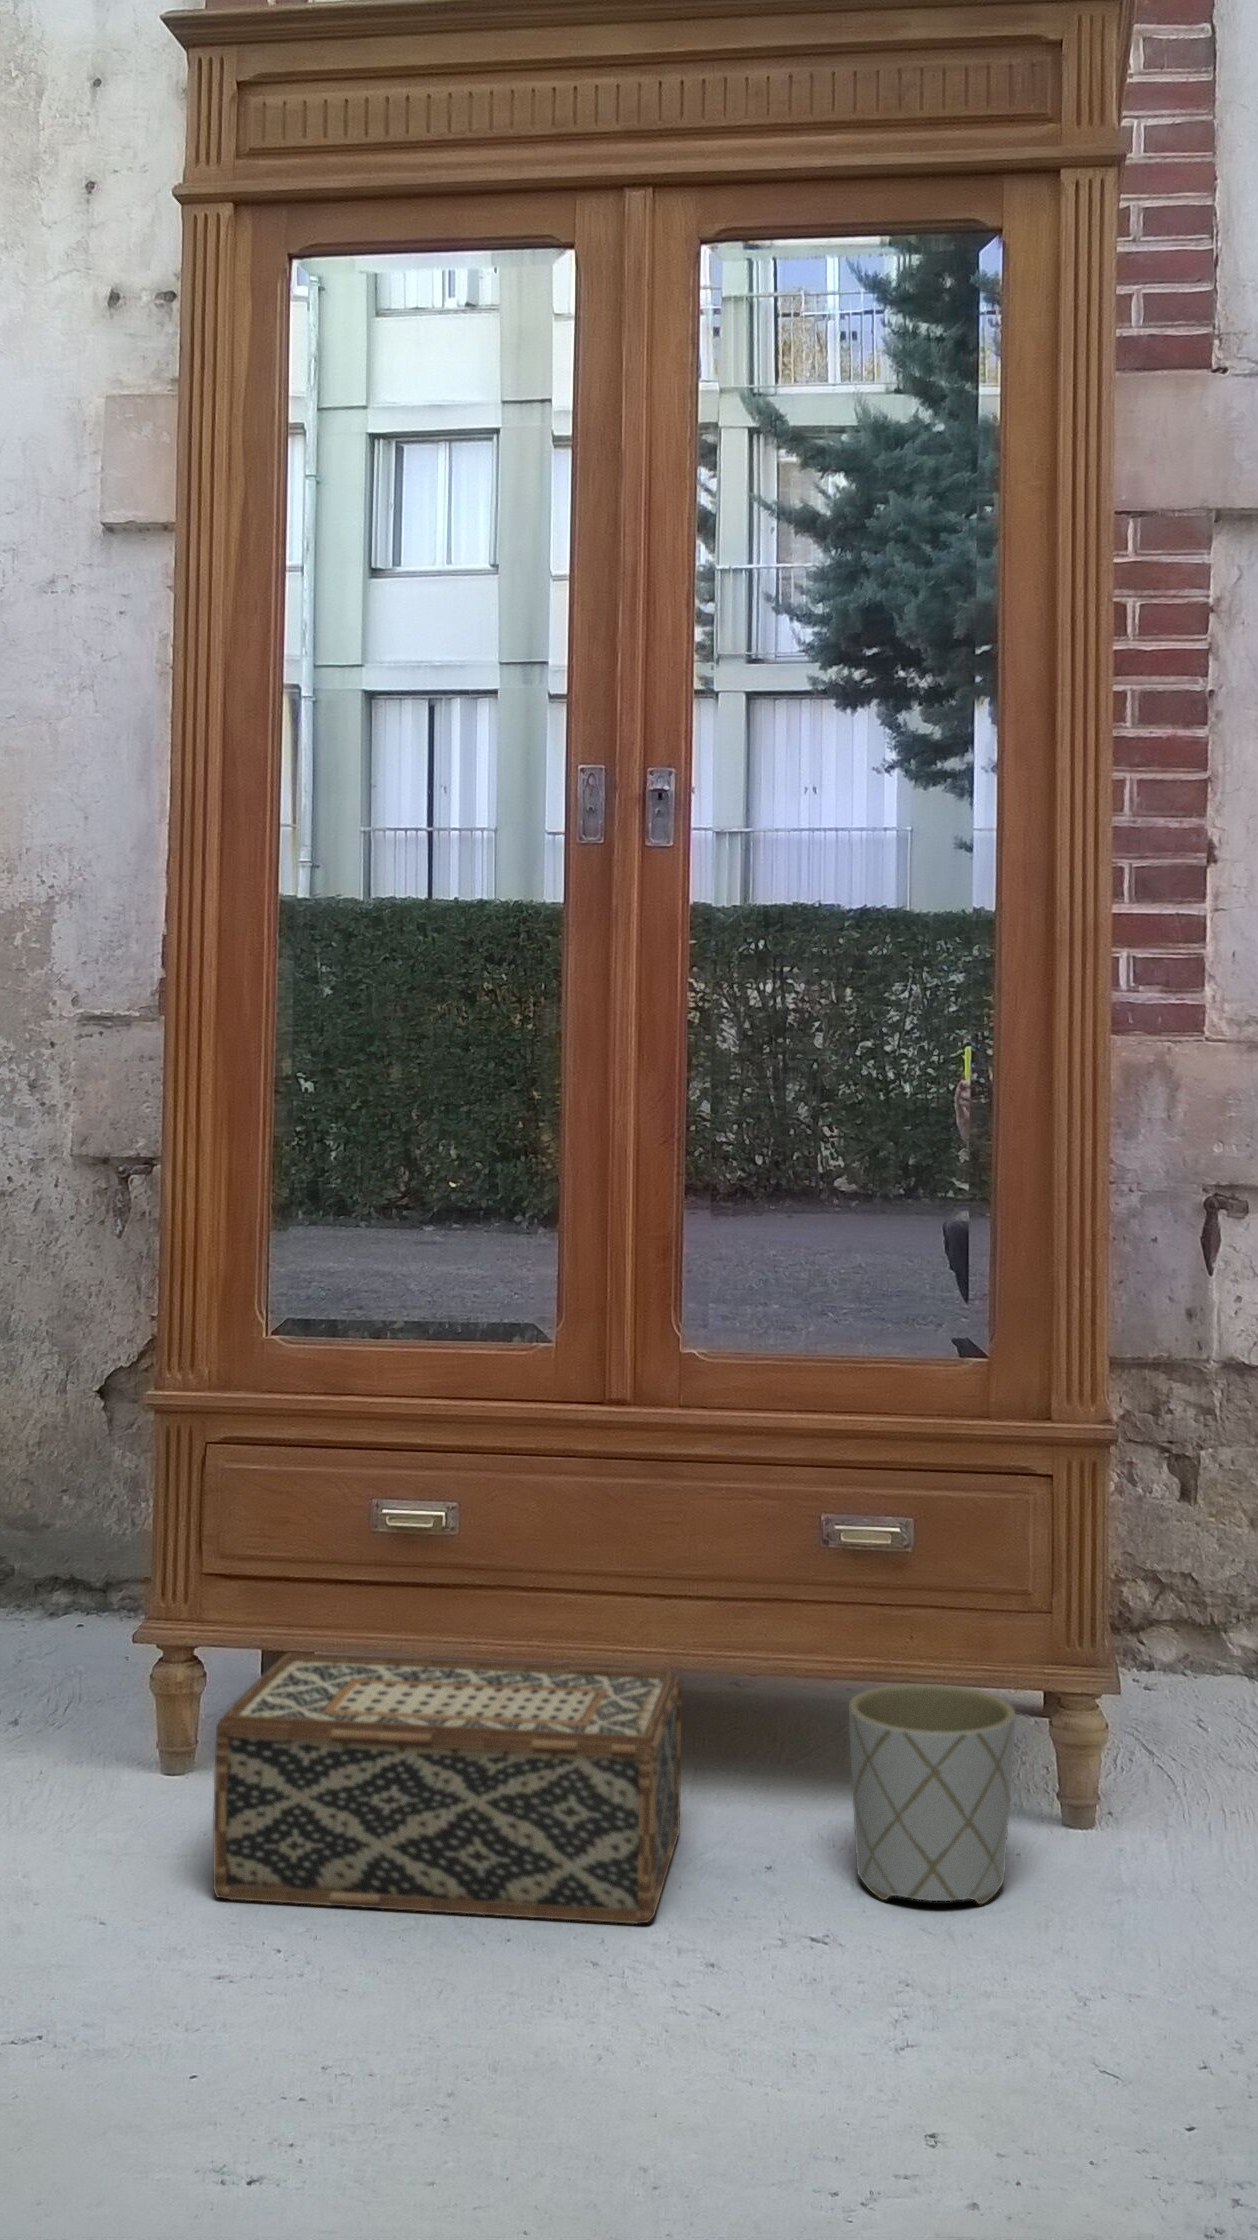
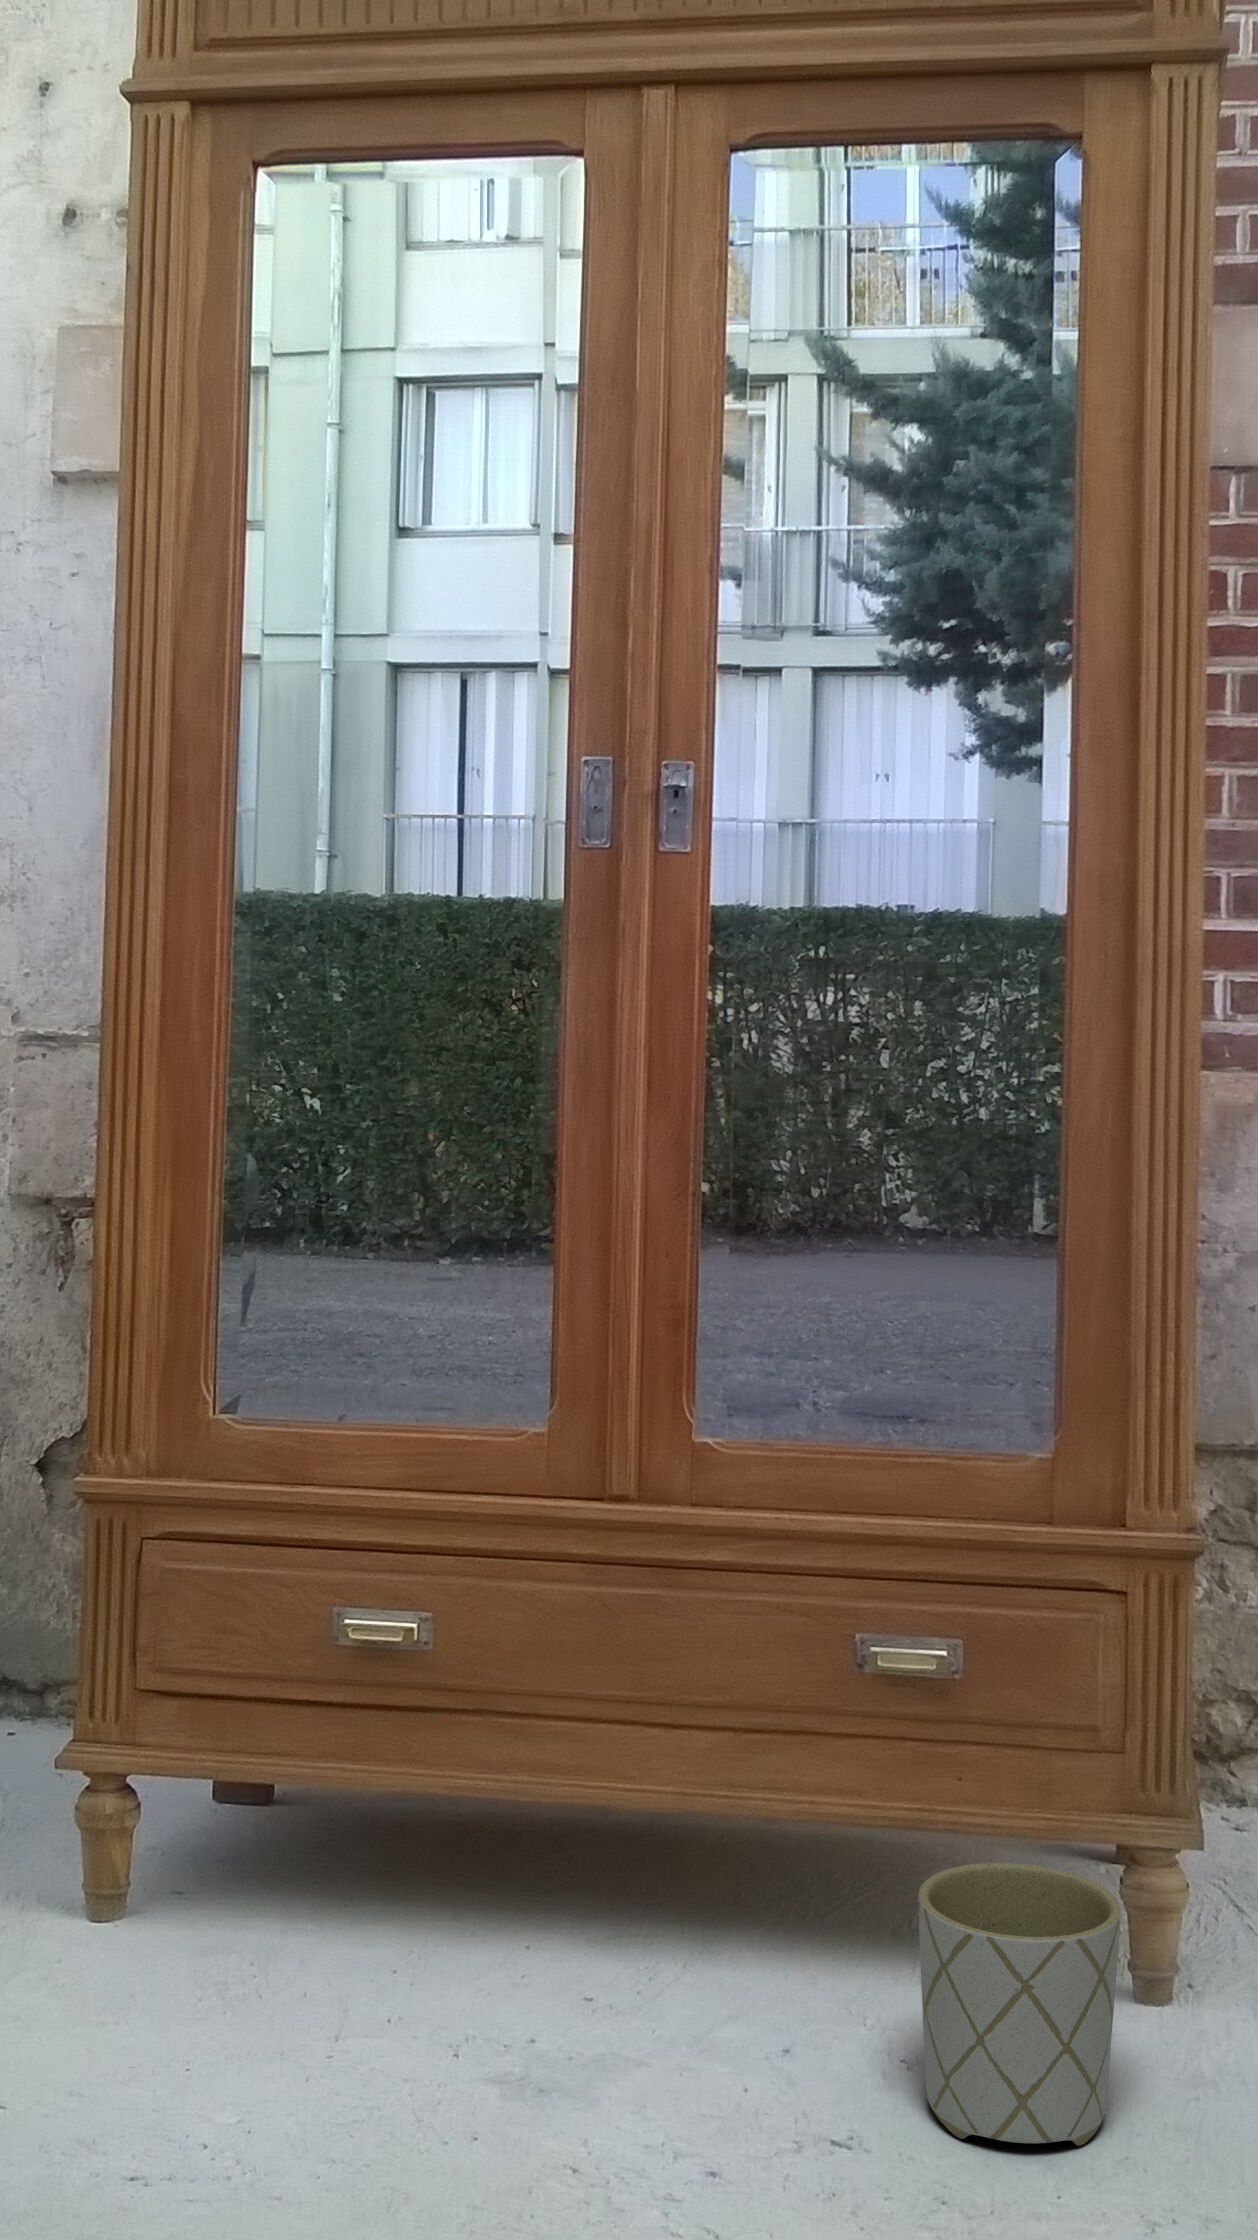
woven basket: present [213,1652,682,1924] -> none [144,1812,714,2175]

